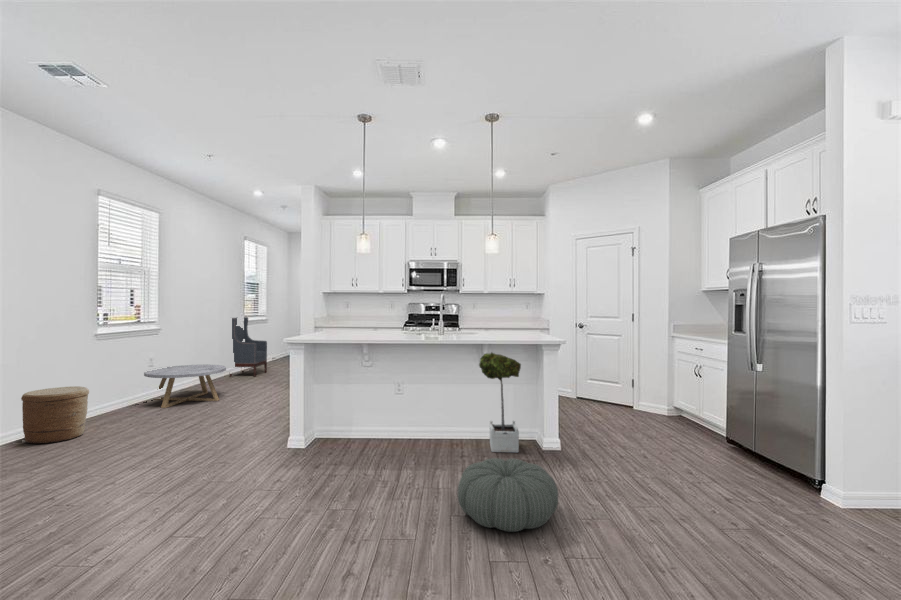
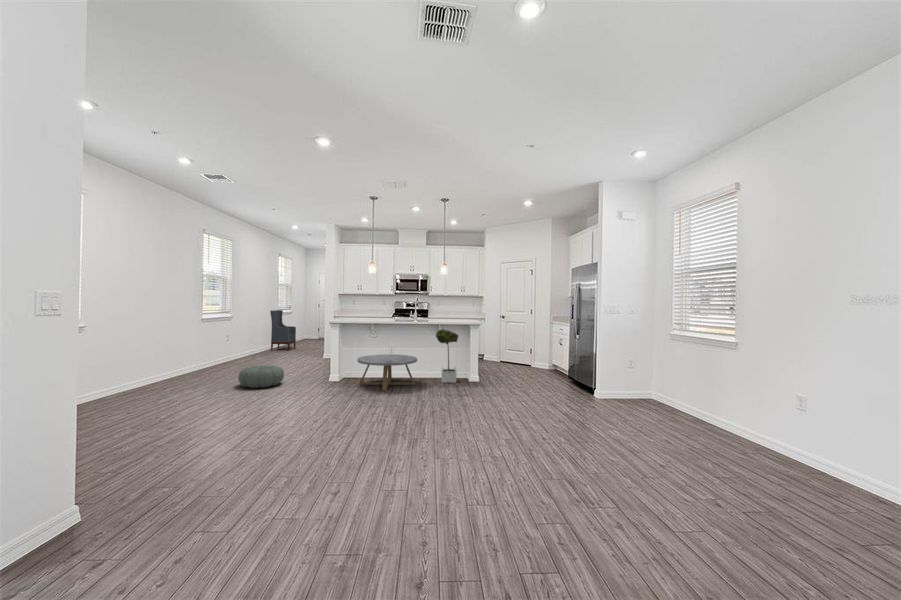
coffee table: present [144,364,226,408] -> present [357,354,417,391]
woven basket: present [21,386,89,443] -> none [173,349,208,379]
pouf: present [458,458,558,532] -> present [238,365,284,388]

